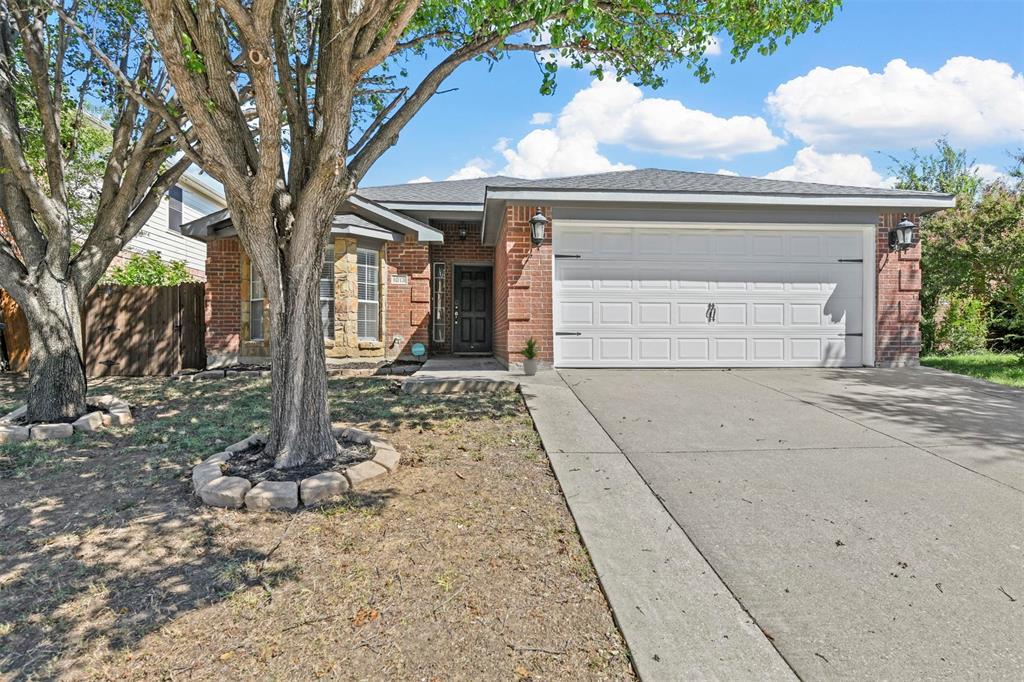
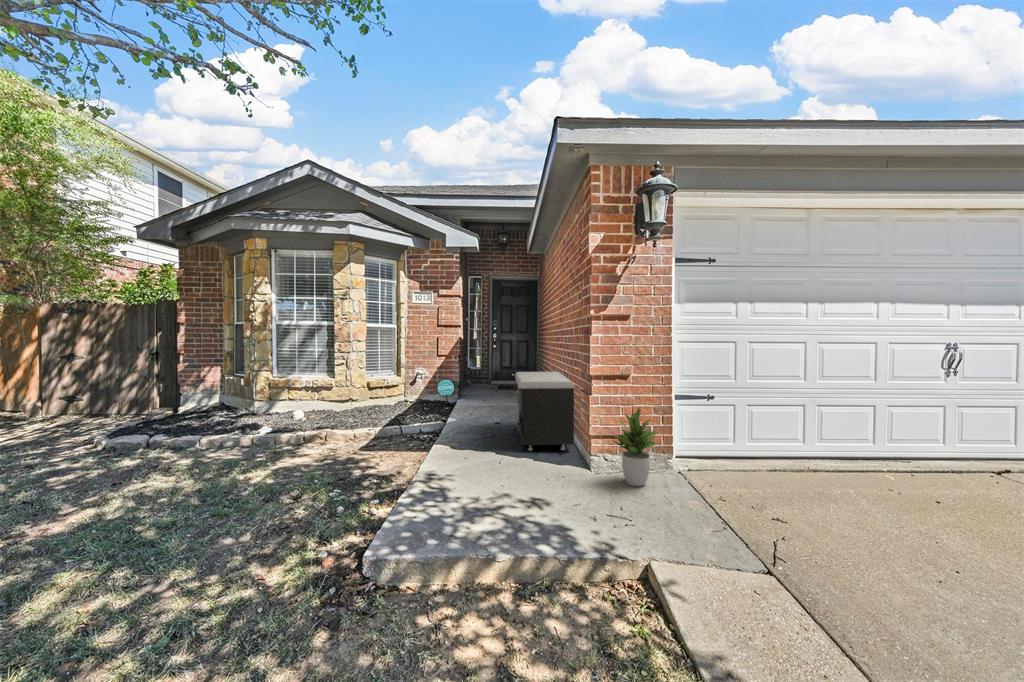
storage bench: none [470,327,503,370] -> present [515,372,574,450]

